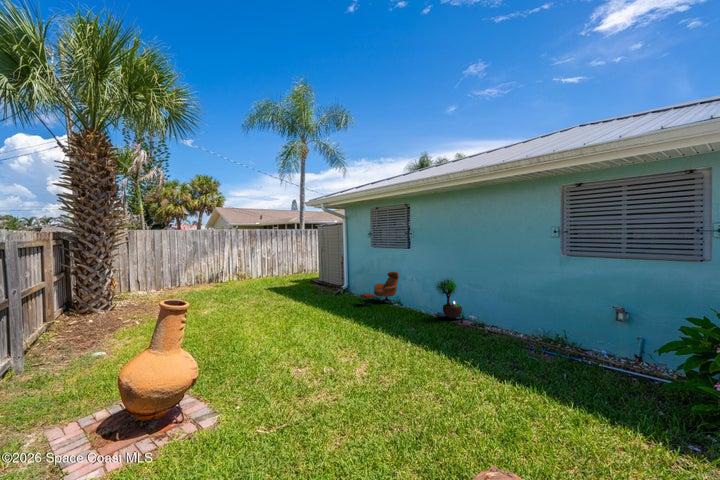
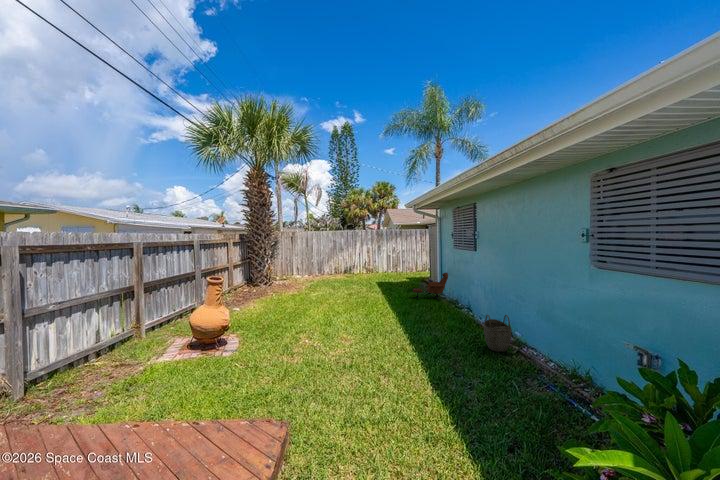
potted tree: present [436,278,462,318] -> none [444,276,469,316]
woven basket: none [556,311,596,355] -> present [484,315,511,352]

